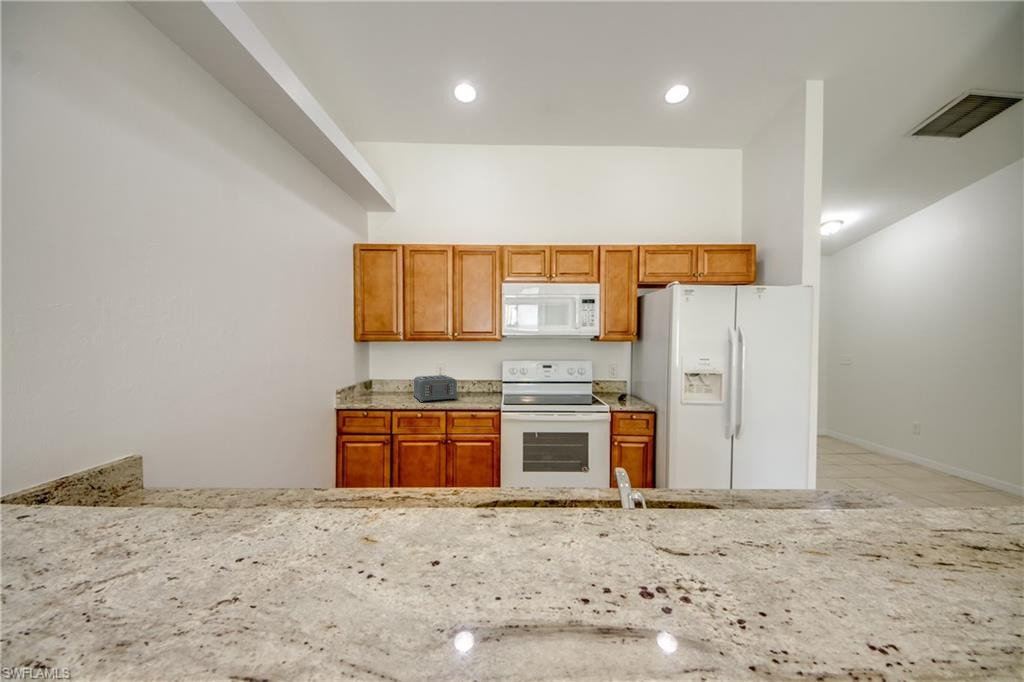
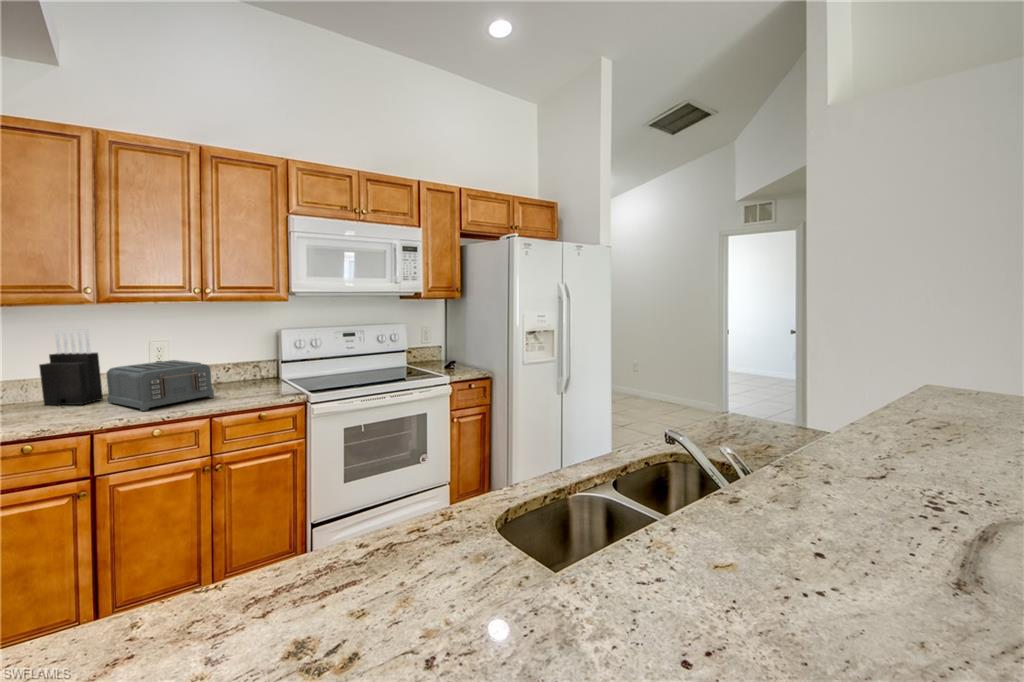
knife block: none [392,355,413,395] -> present [39,329,103,406]

